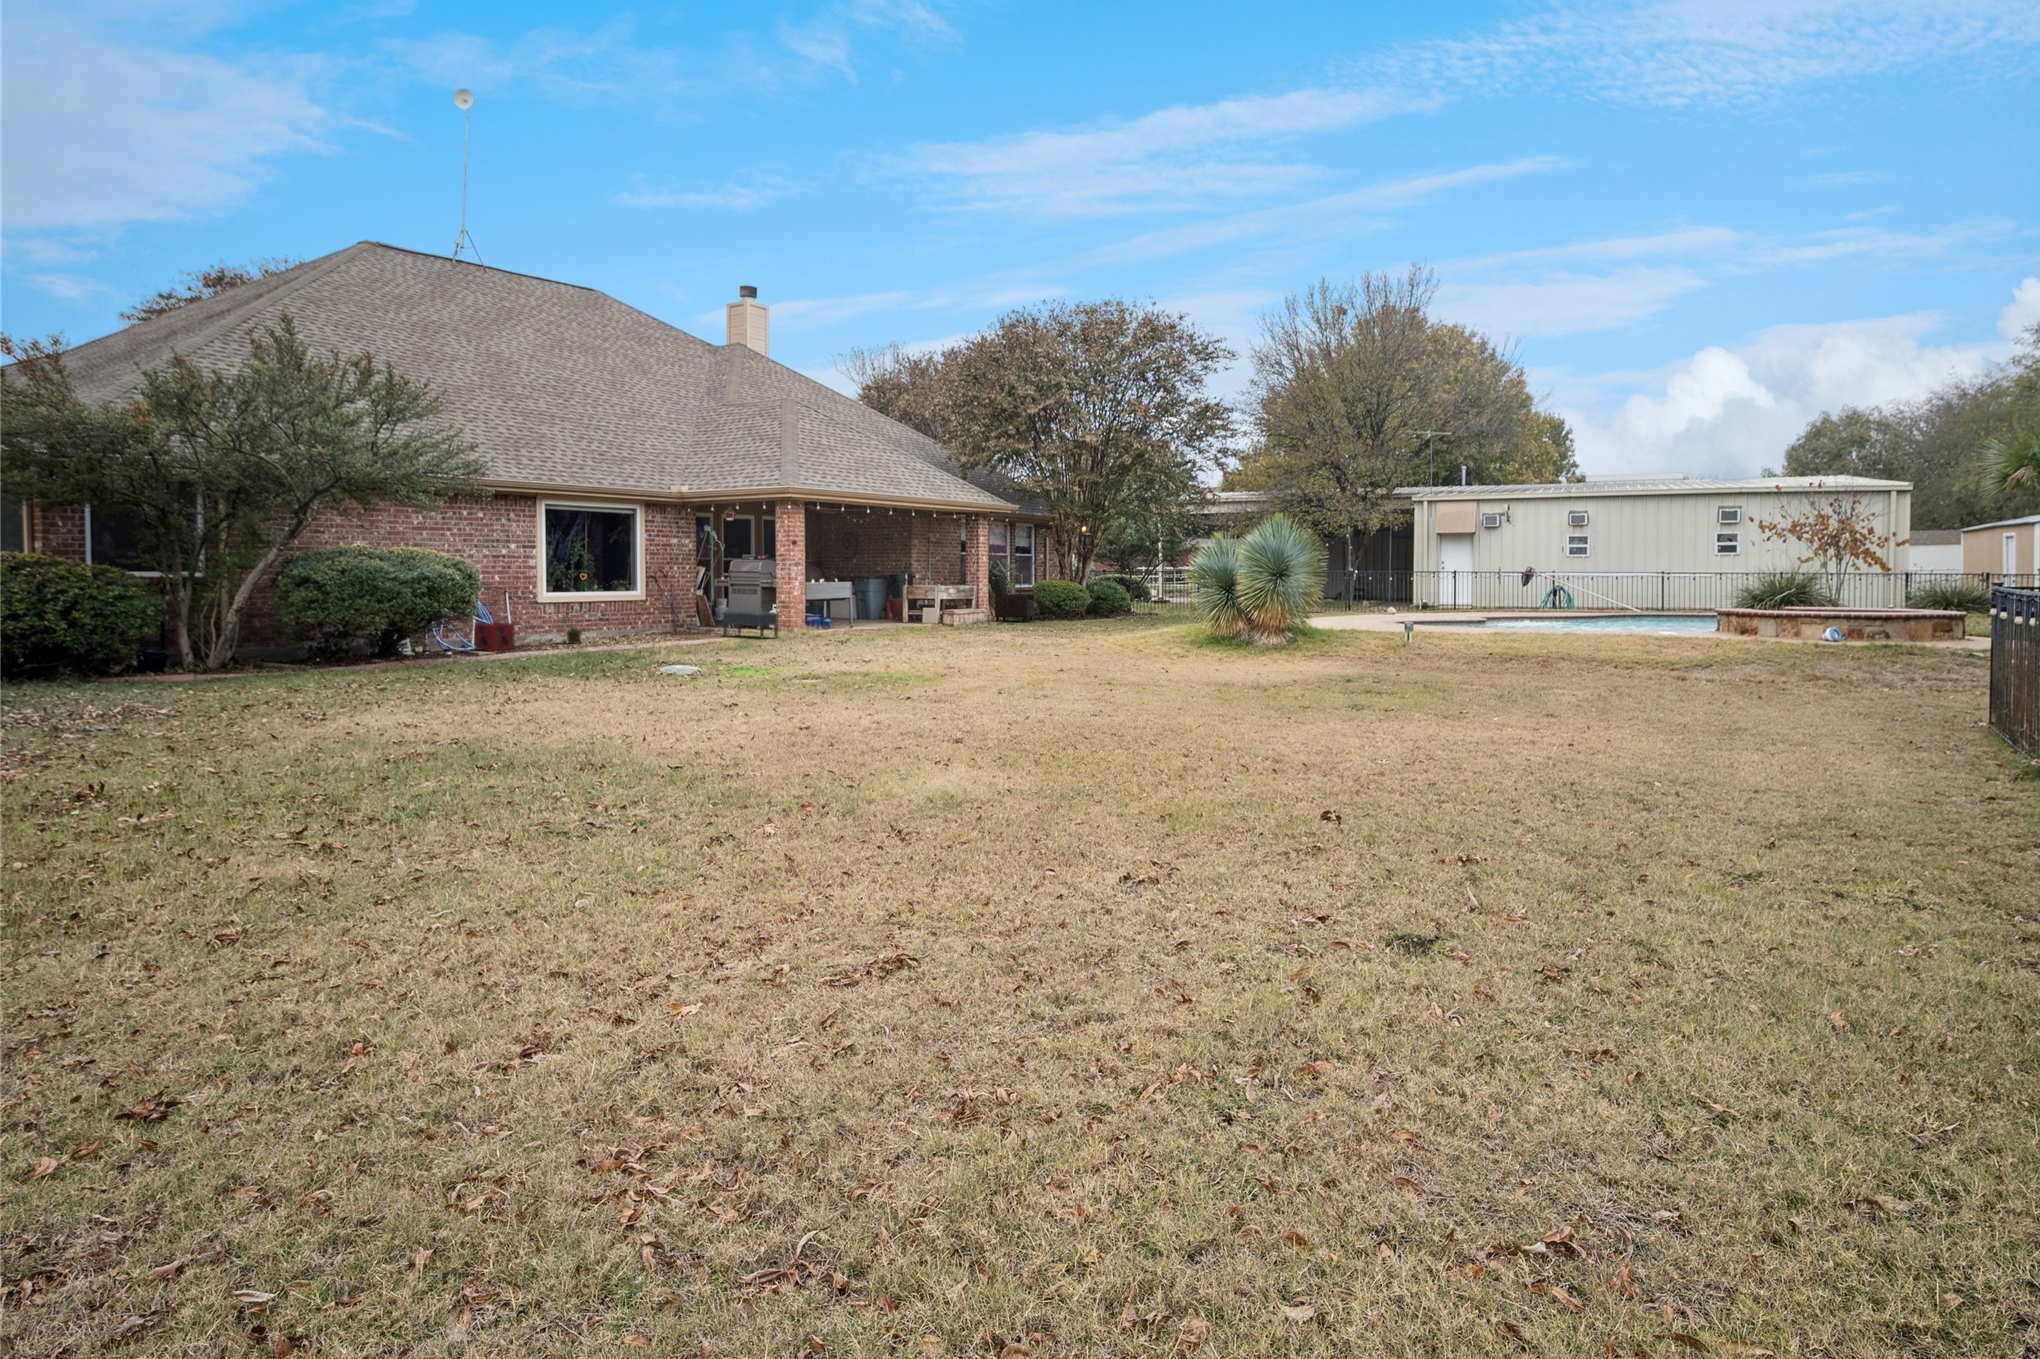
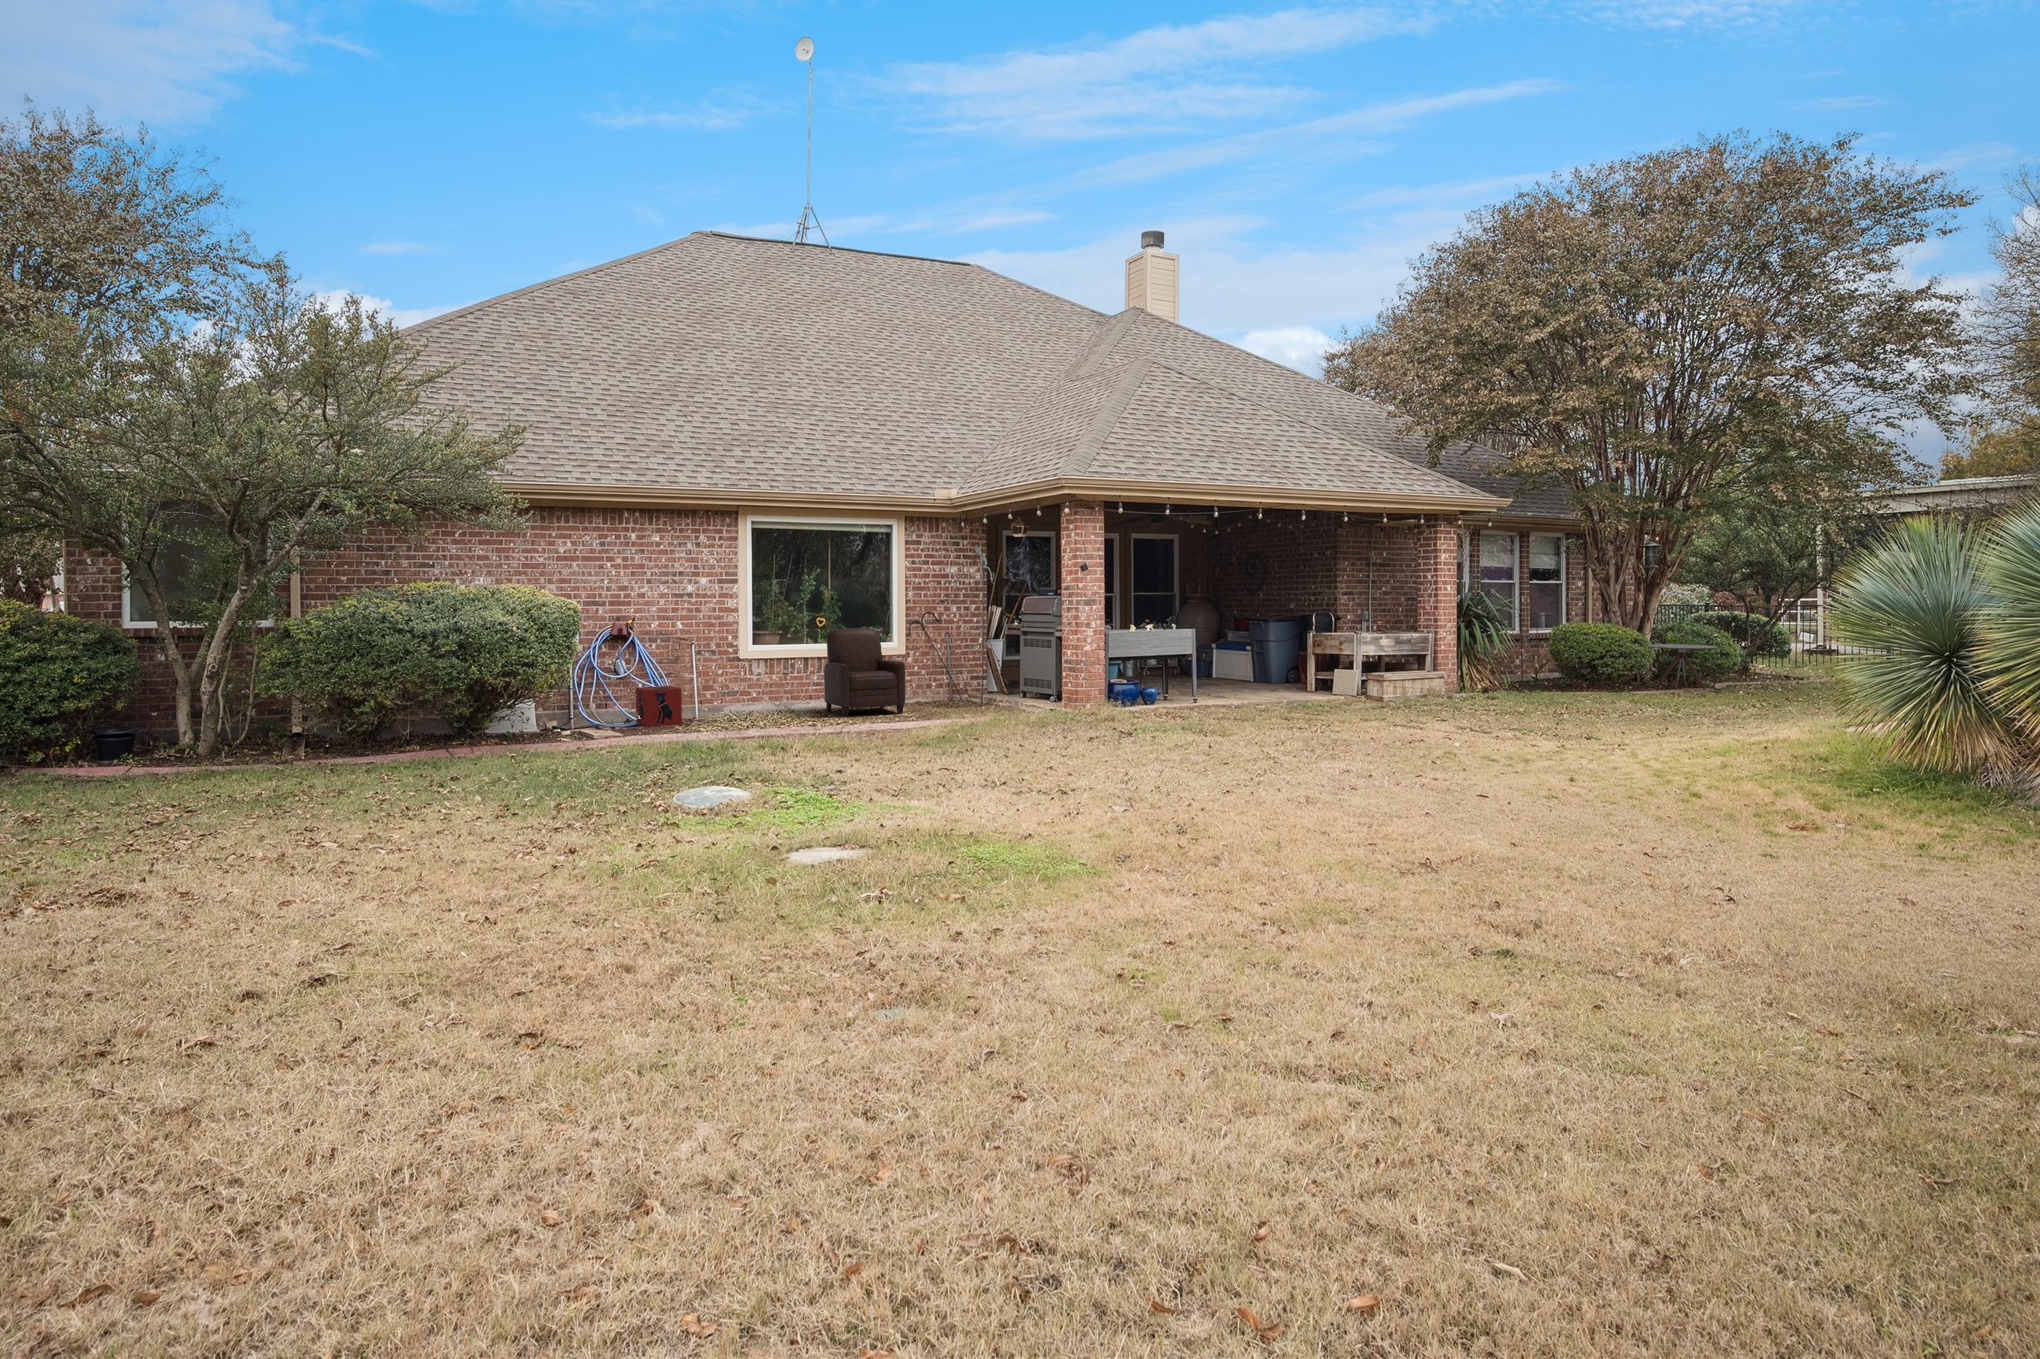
chair: present [993,577,1034,623] -> present [824,628,905,717]
round table: none [1086,593,1122,619] -> present [1647,644,1718,690]
bench: present [722,610,778,638] -> none [998,671,1068,718]
potted plant: present [561,617,582,644] -> none [757,678,795,716]

